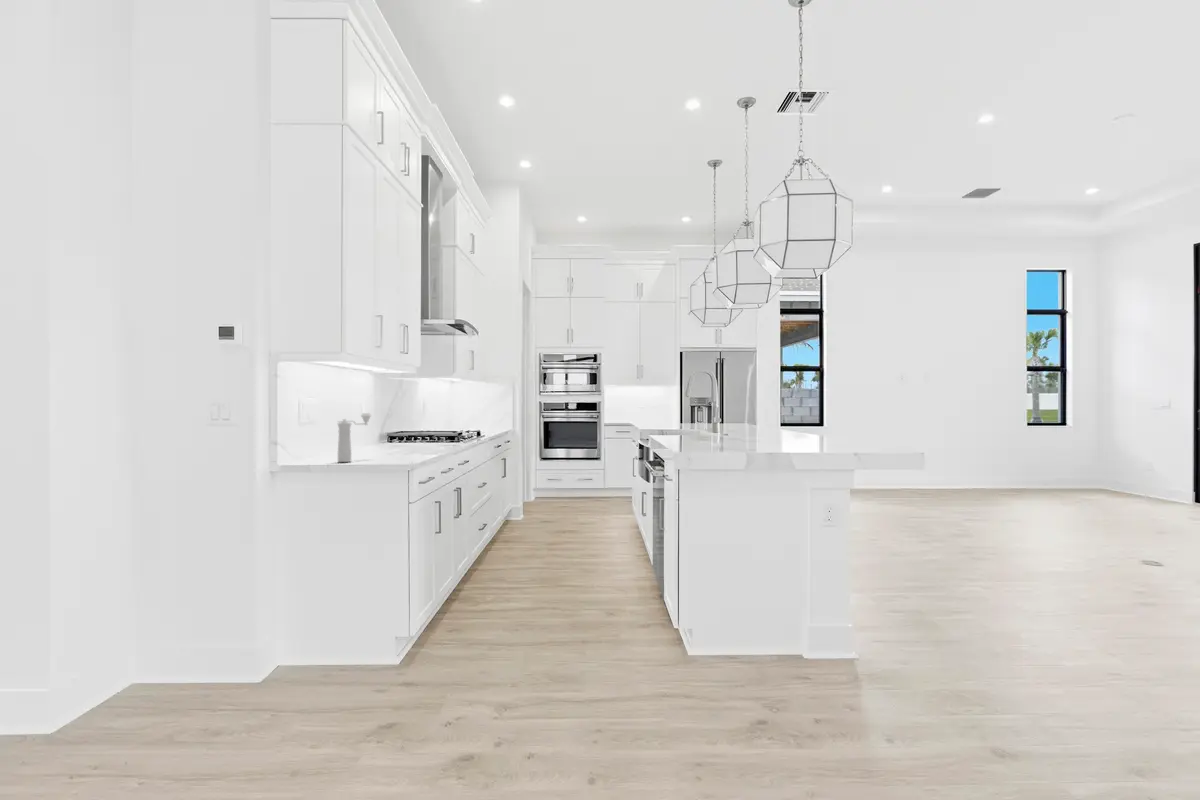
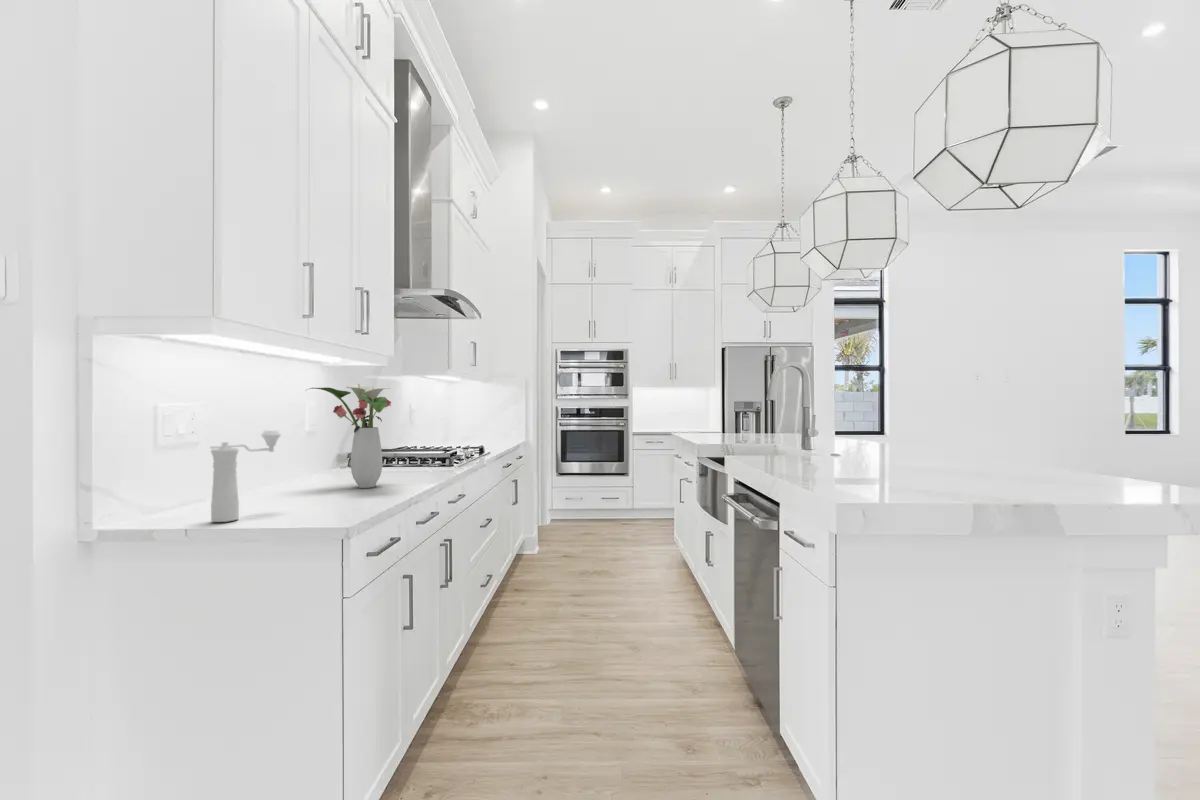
flower arrangement: none [374,386,426,451] -> present [310,384,391,488]

